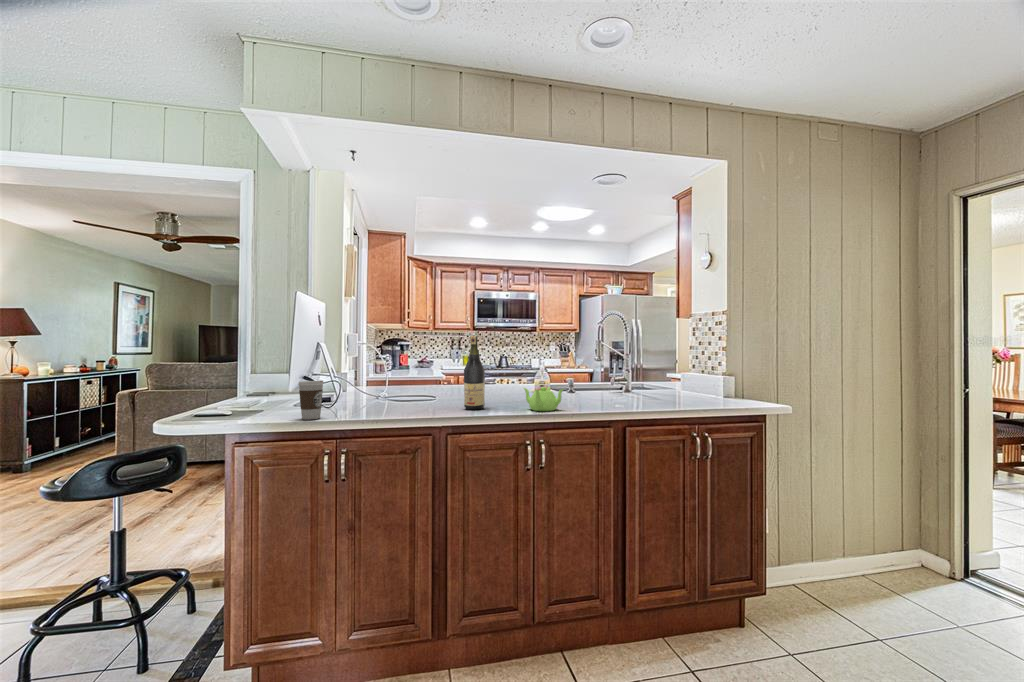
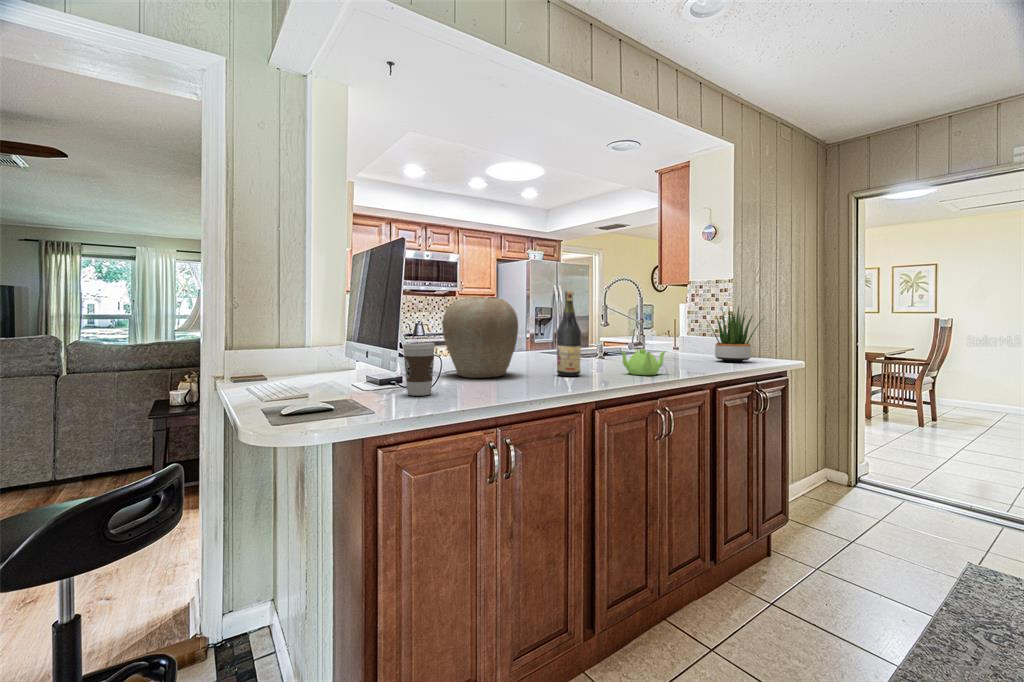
potted plant: none [666,341,728,401] -> present [706,306,765,362]
vase: none [376,344,438,408] -> present [442,298,518,378]

